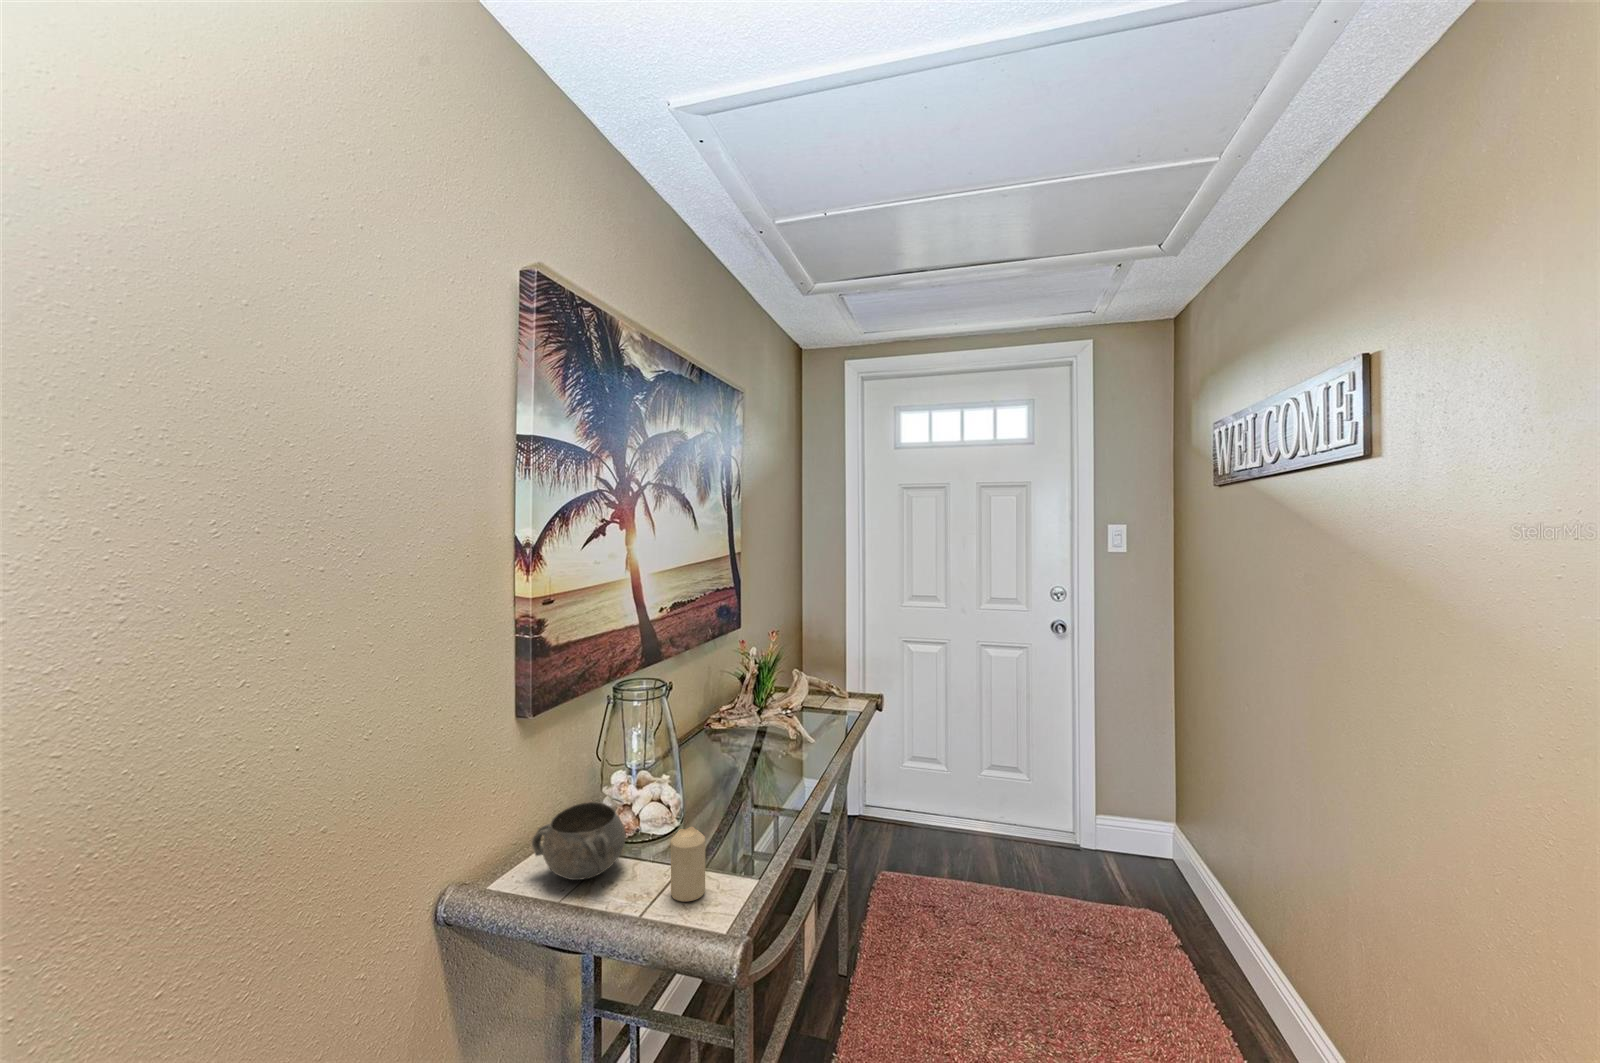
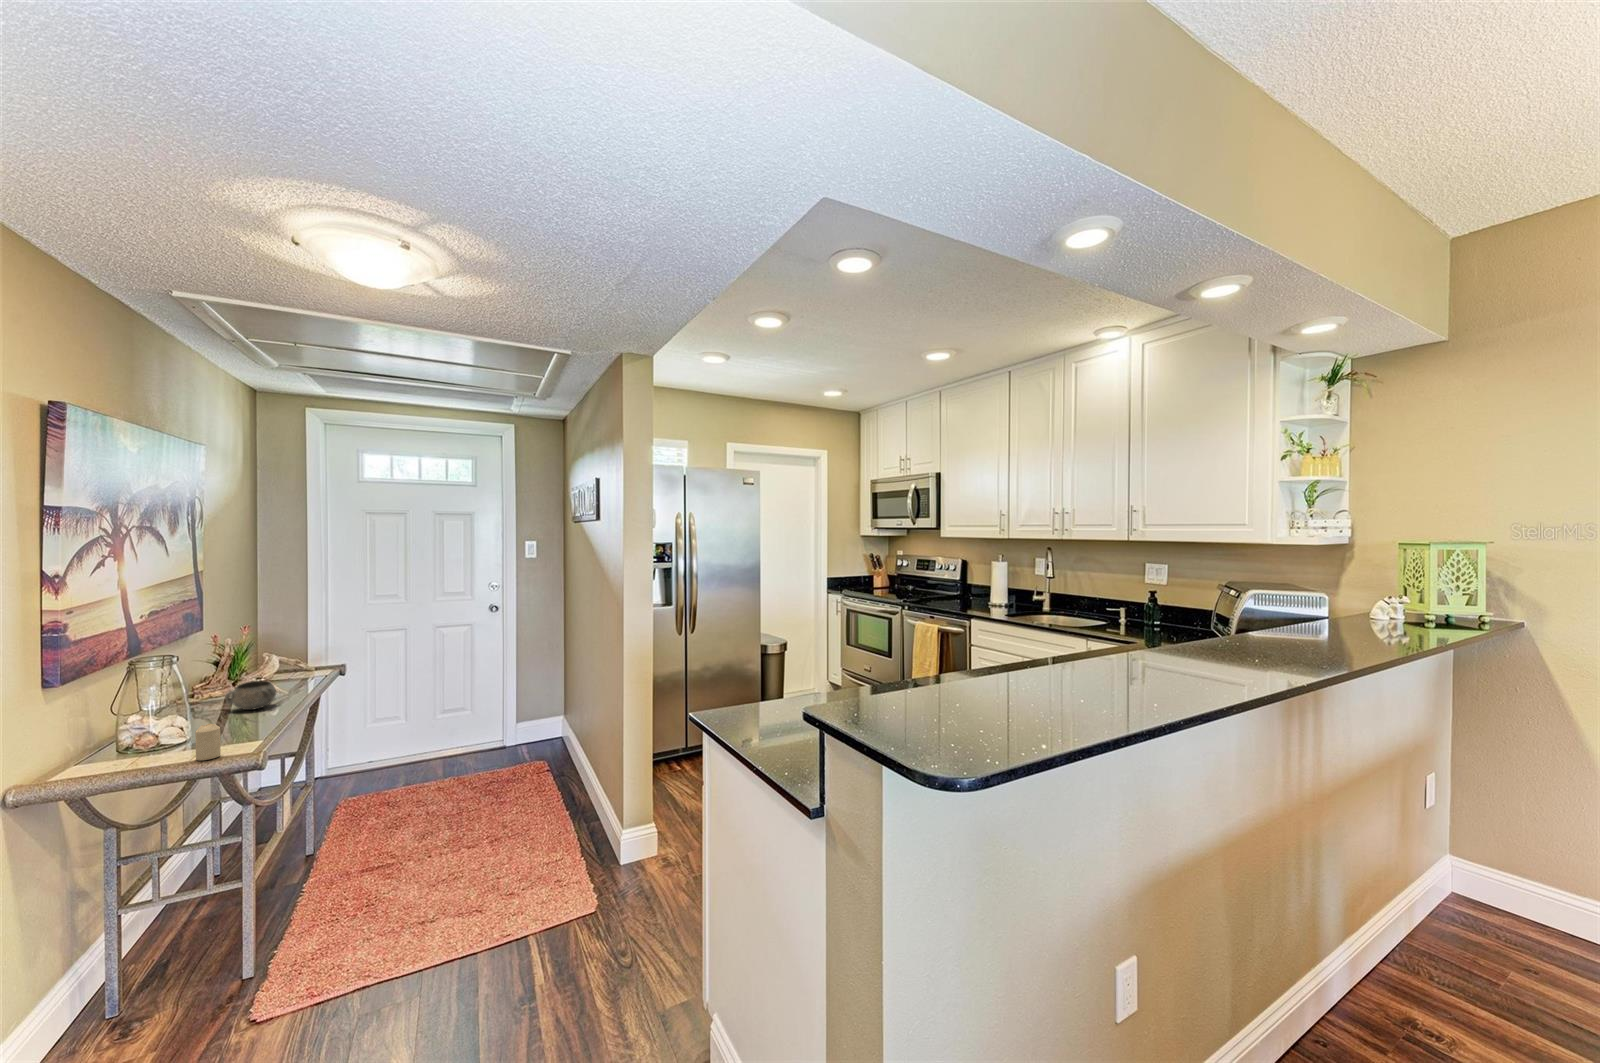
decorative bowl: present [532,802,626,880] -> present [225,681,276,710]

